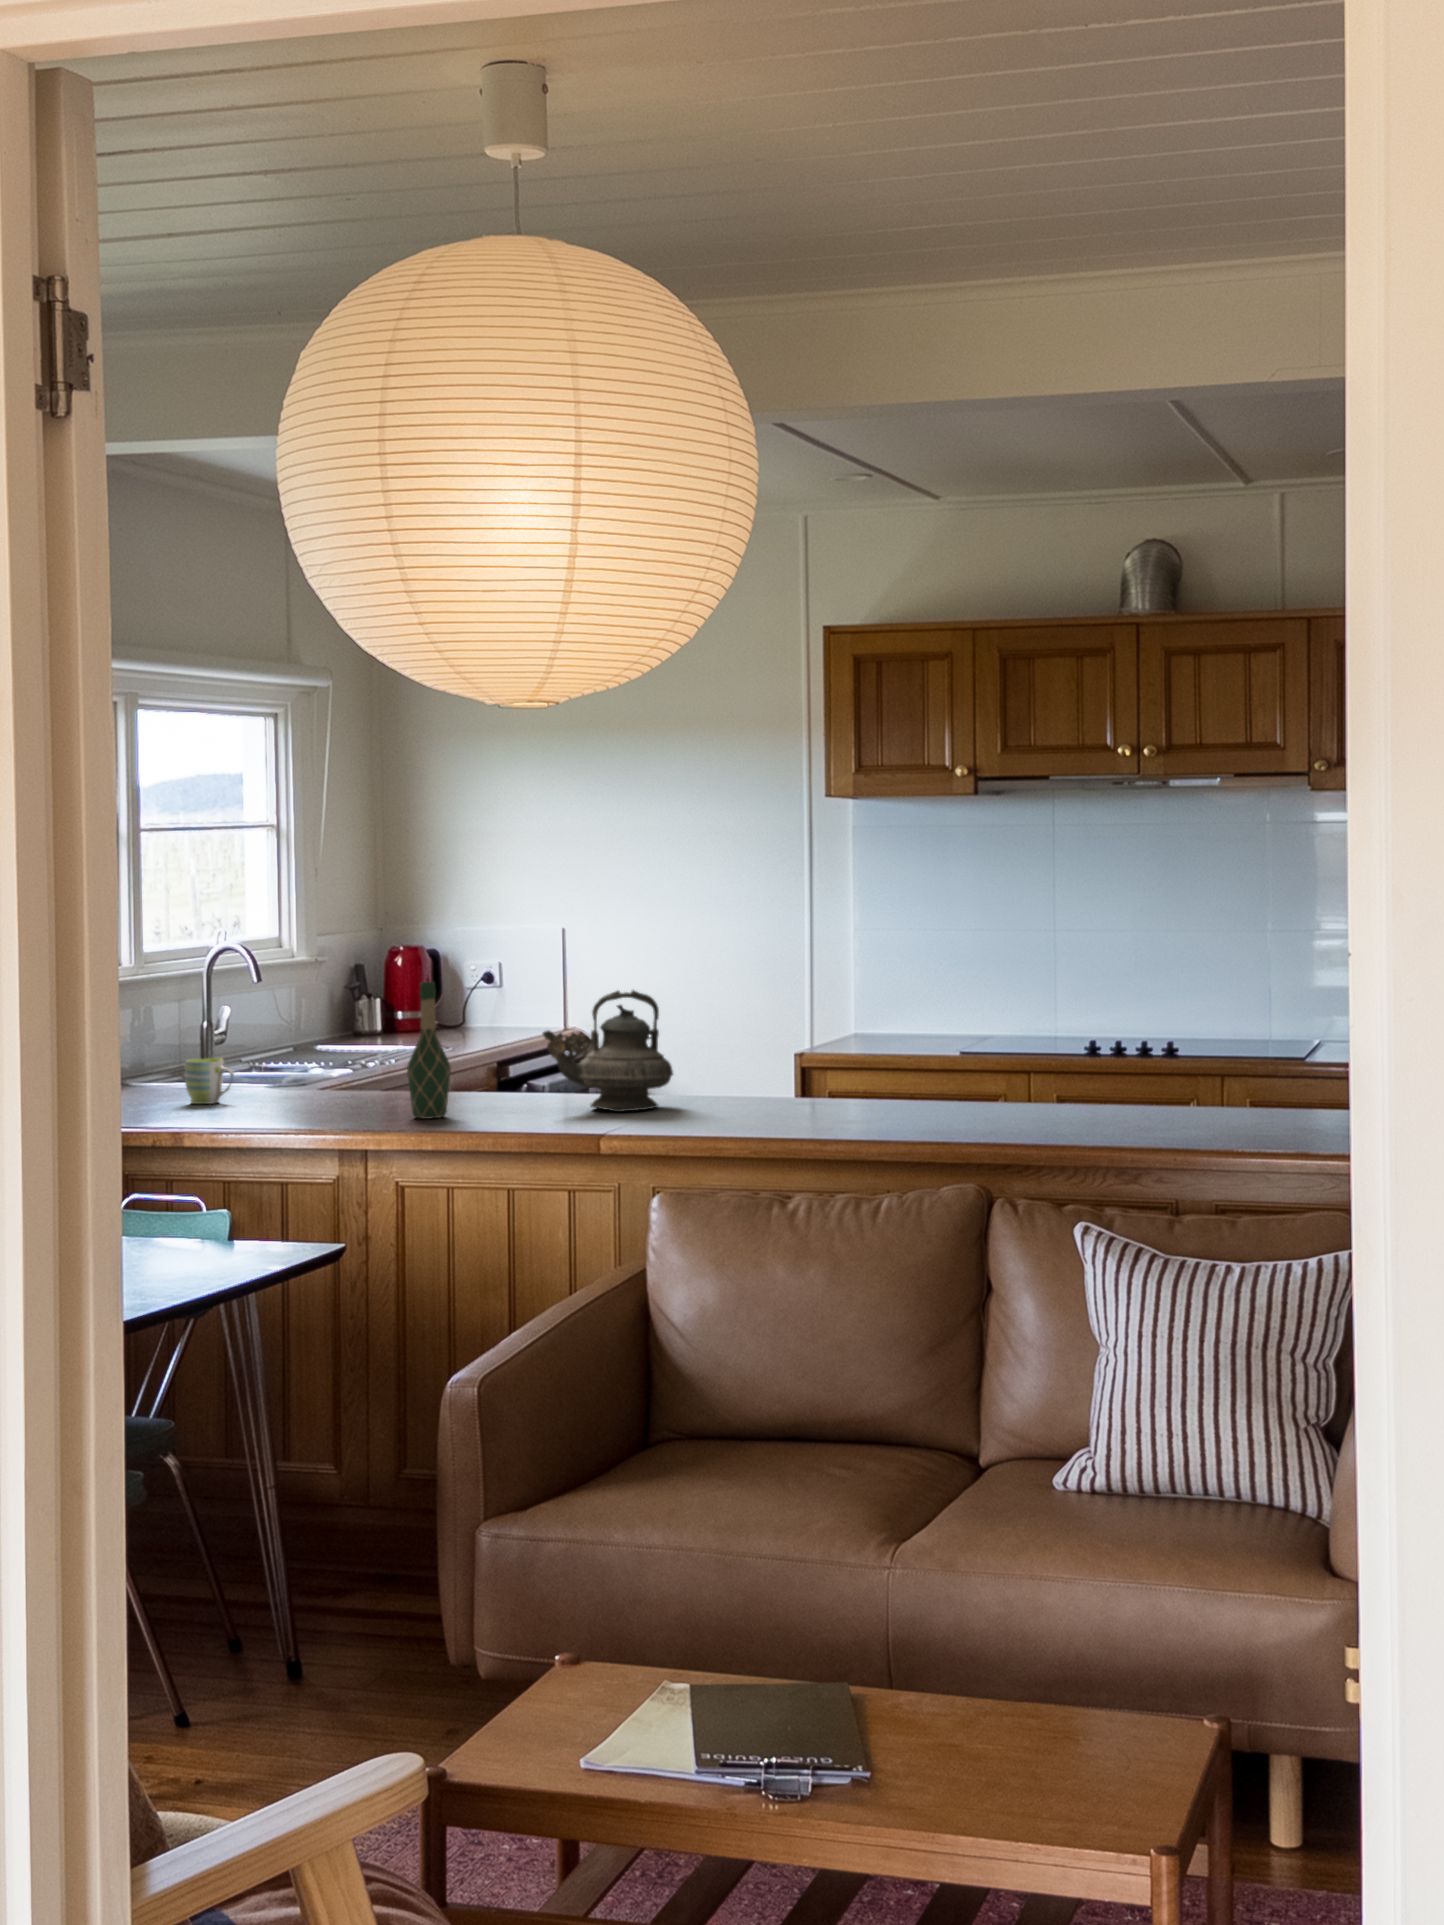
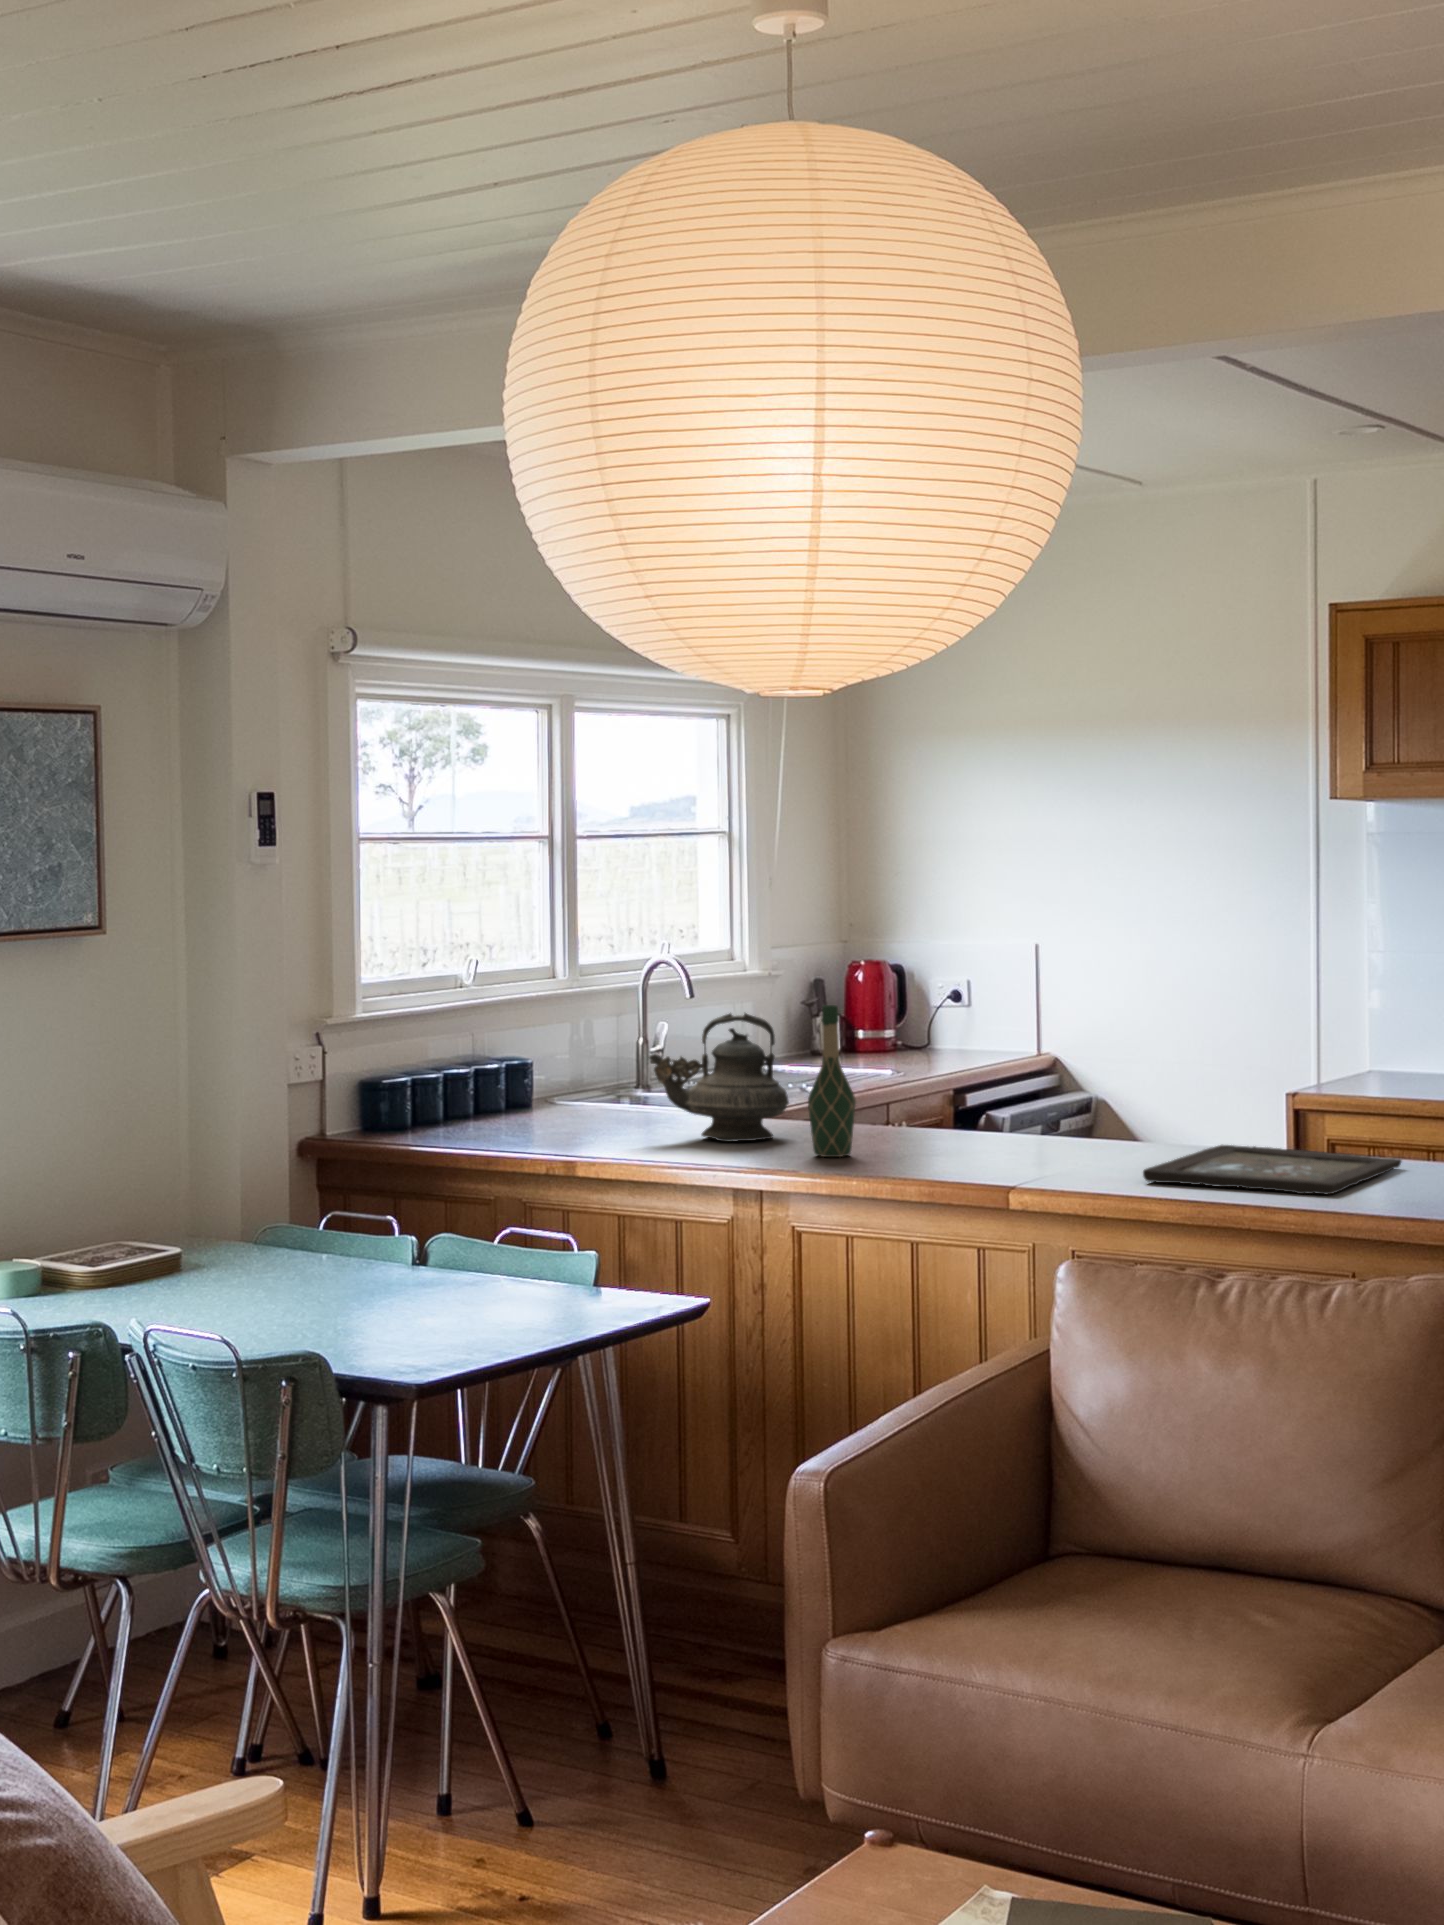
teapot: present [543,990,673,1112] -> present [648,1013,789,1142]
mug: present [185,1058,234,1104] -> none [591,1081,641,1130]
tray: none [712,1095,914,1130] -> present [1143,1145,1401,1194]

